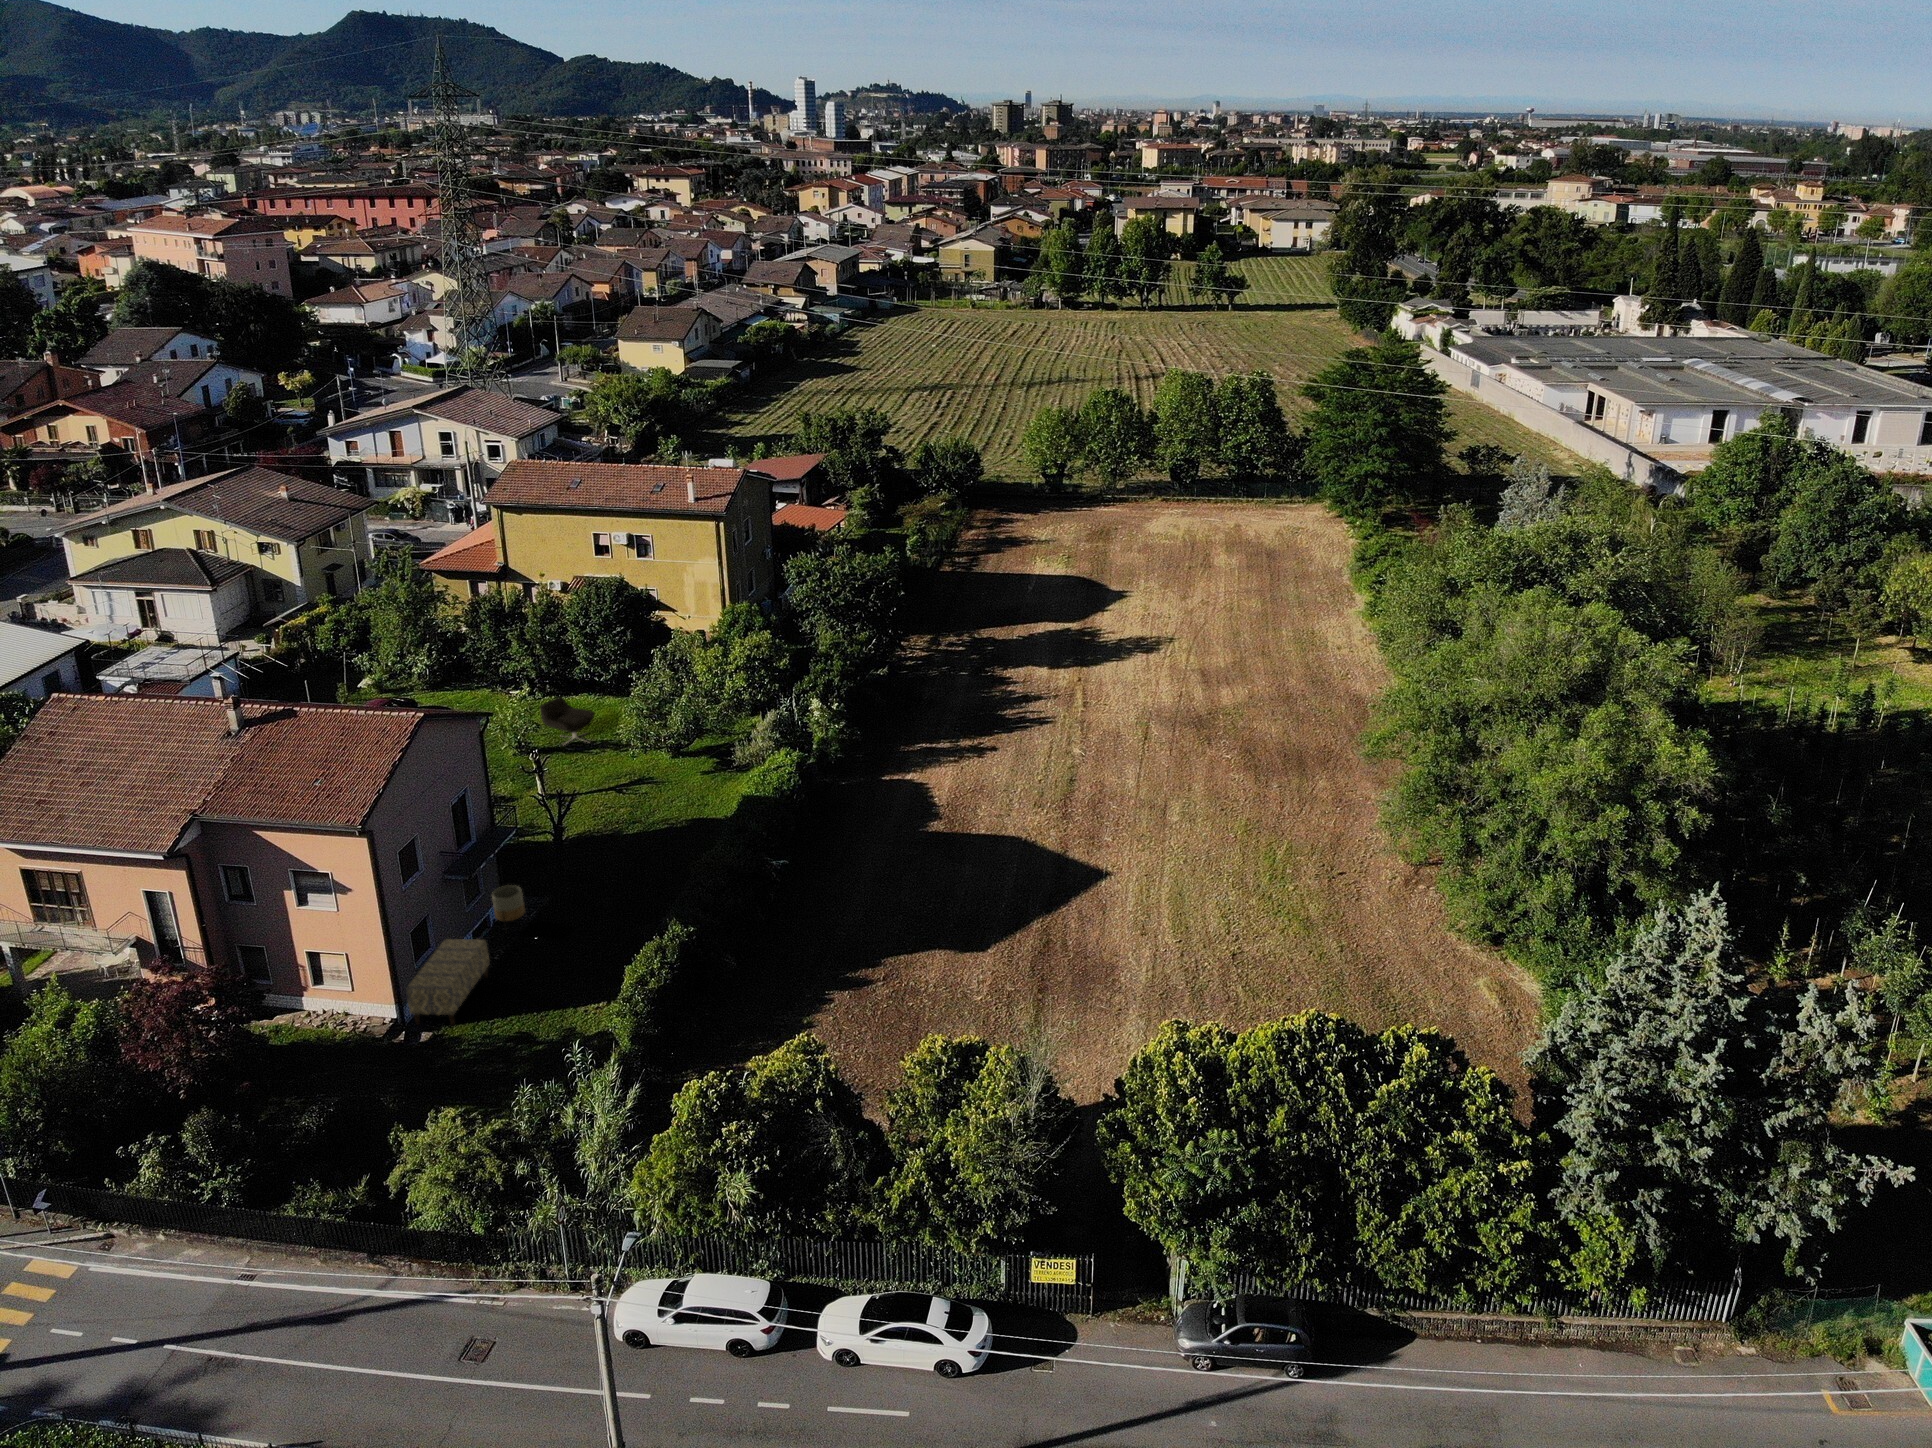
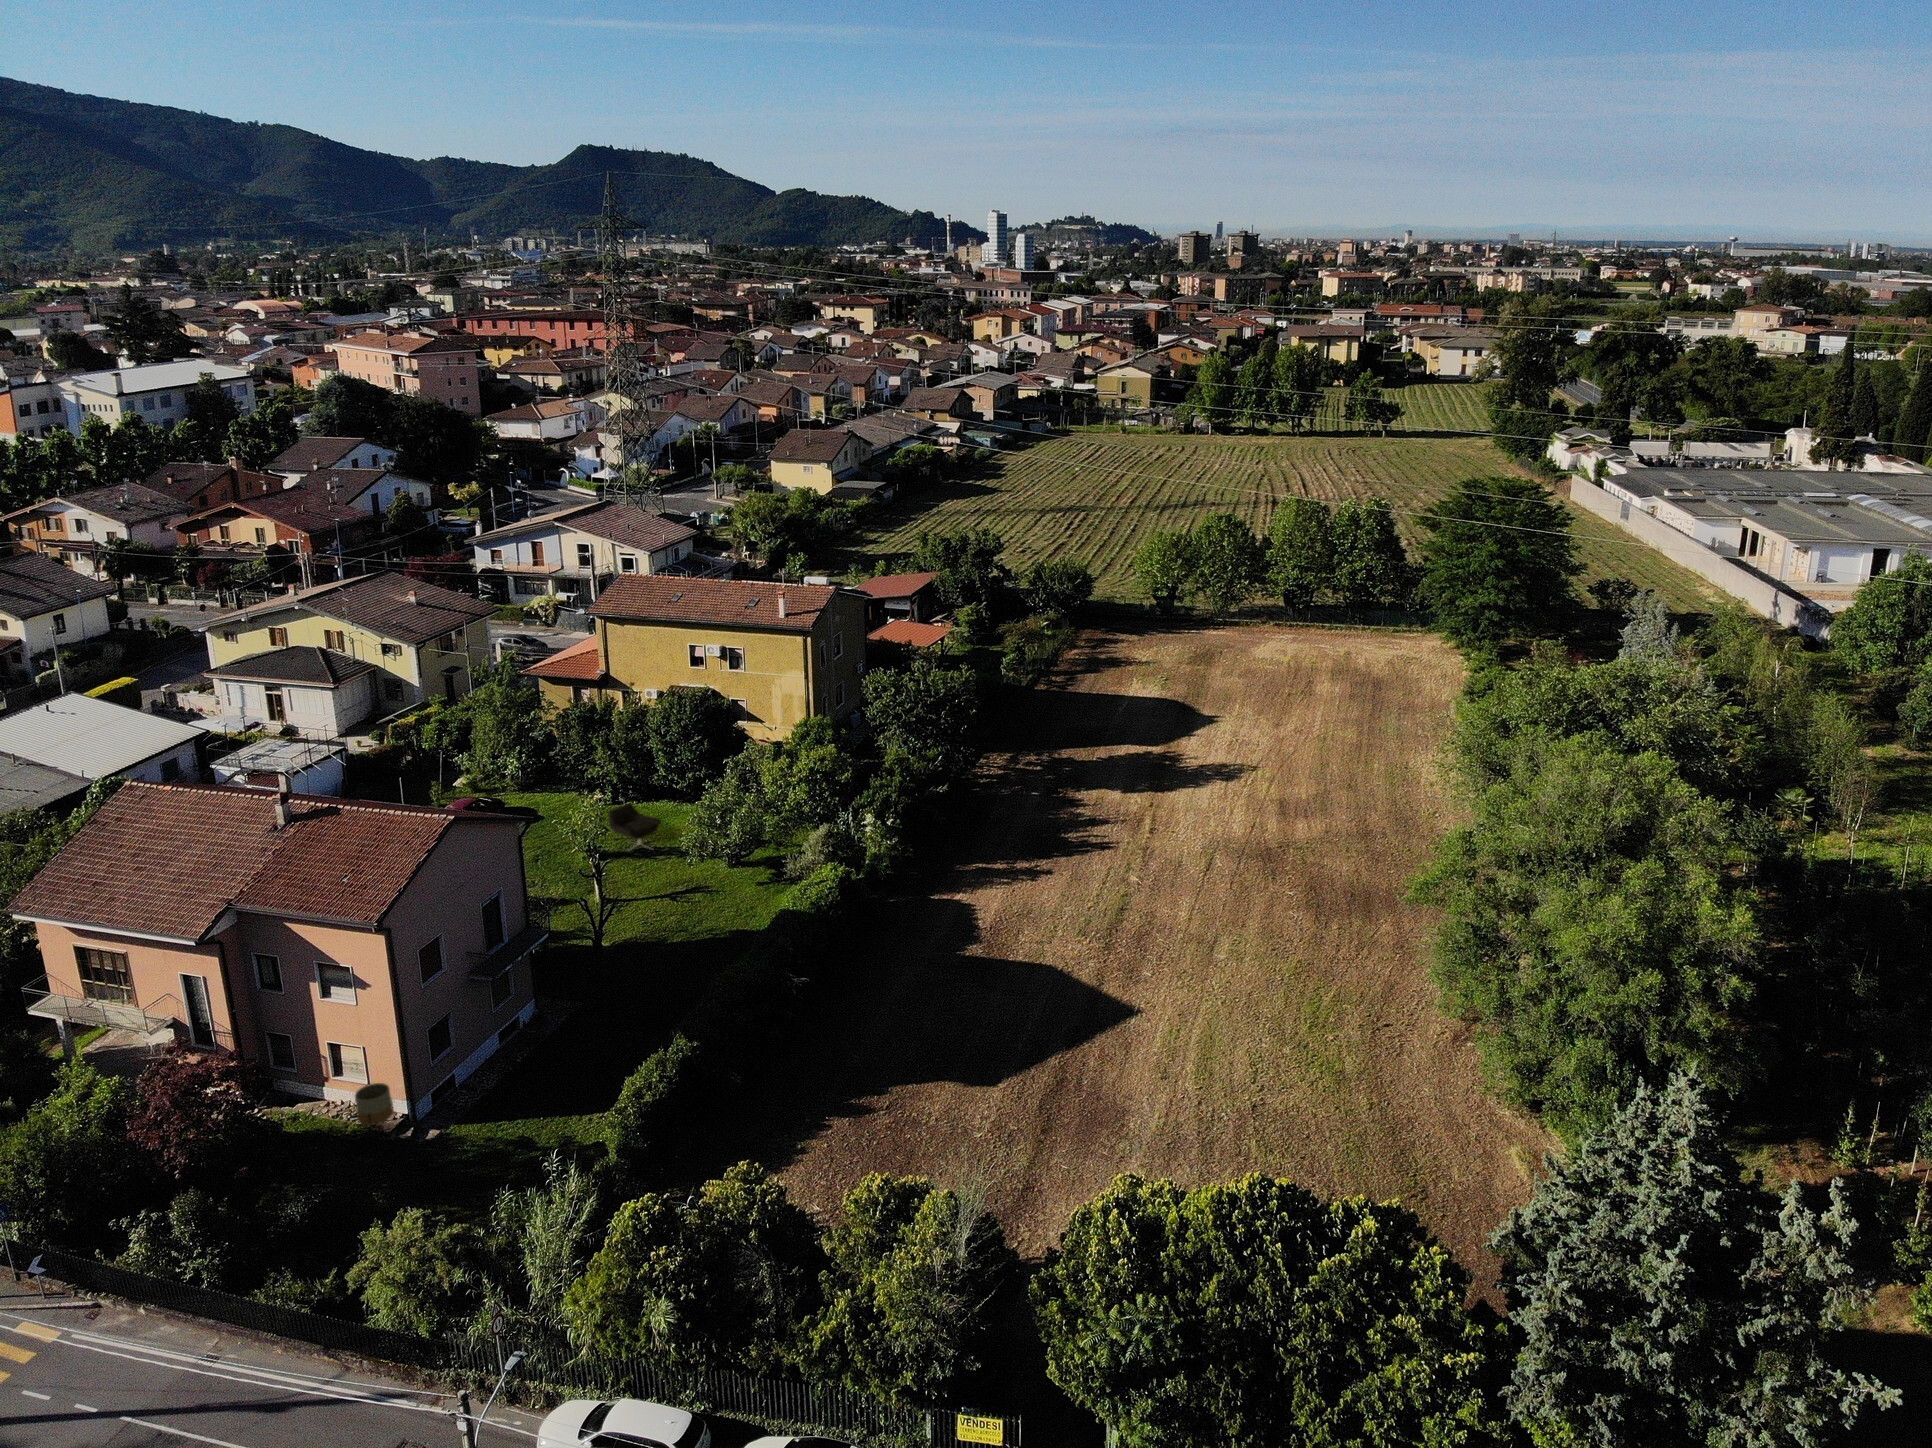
planter: present [492,885,527,933] -> present [355,1083,394,1127]
bench: present [406,939,490,1025] -> none [417,1037,505,1123]

